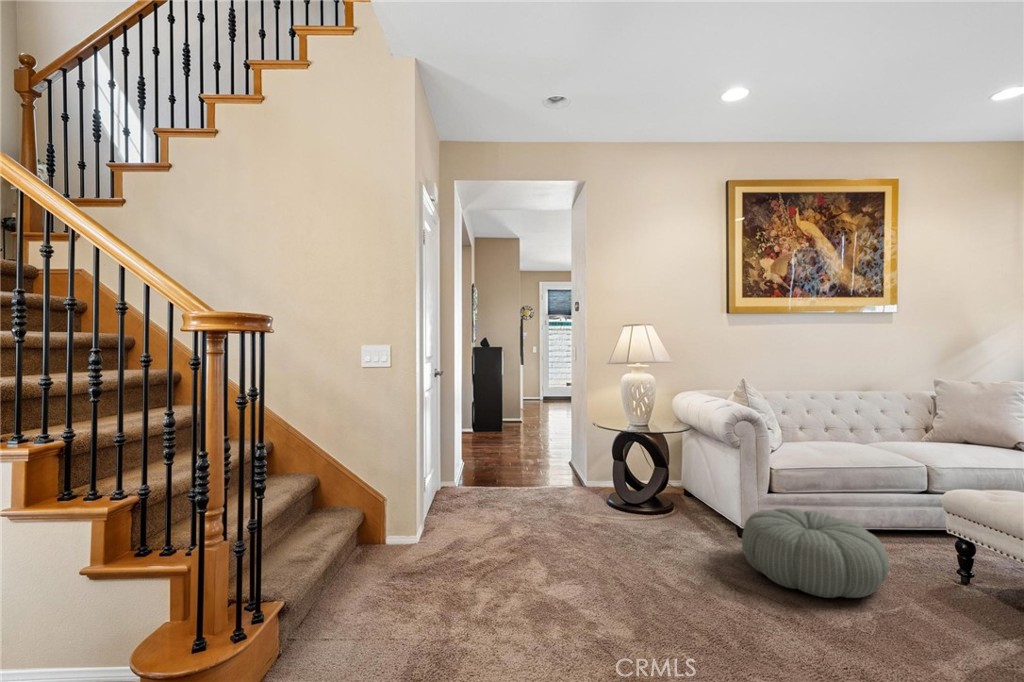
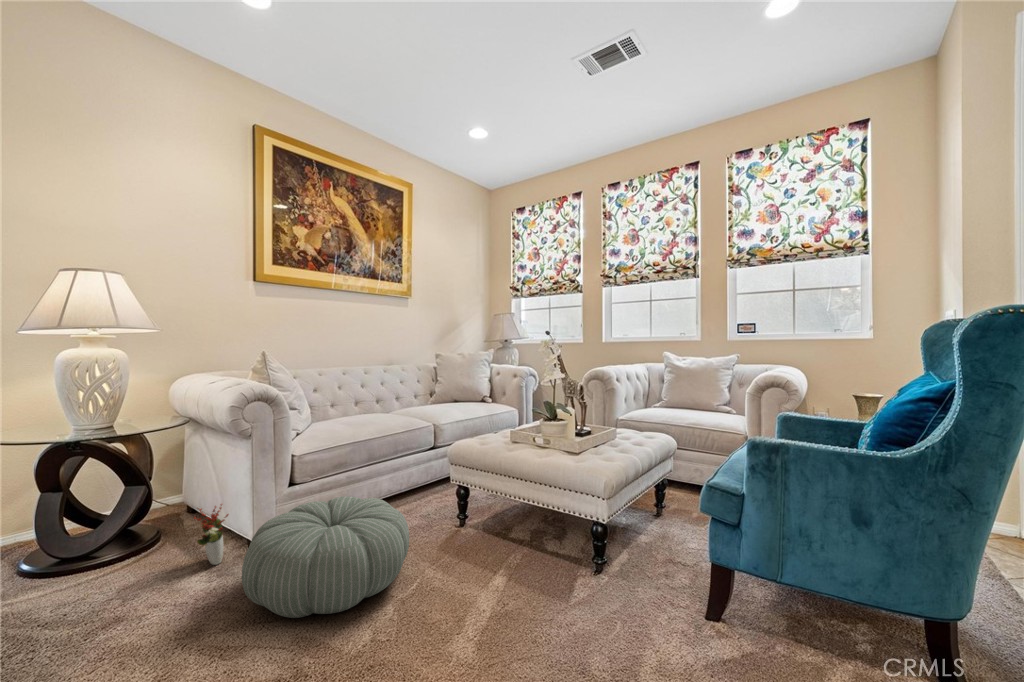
decorative plant: none [702,491,724,536] -> present [194,504,229,565]

